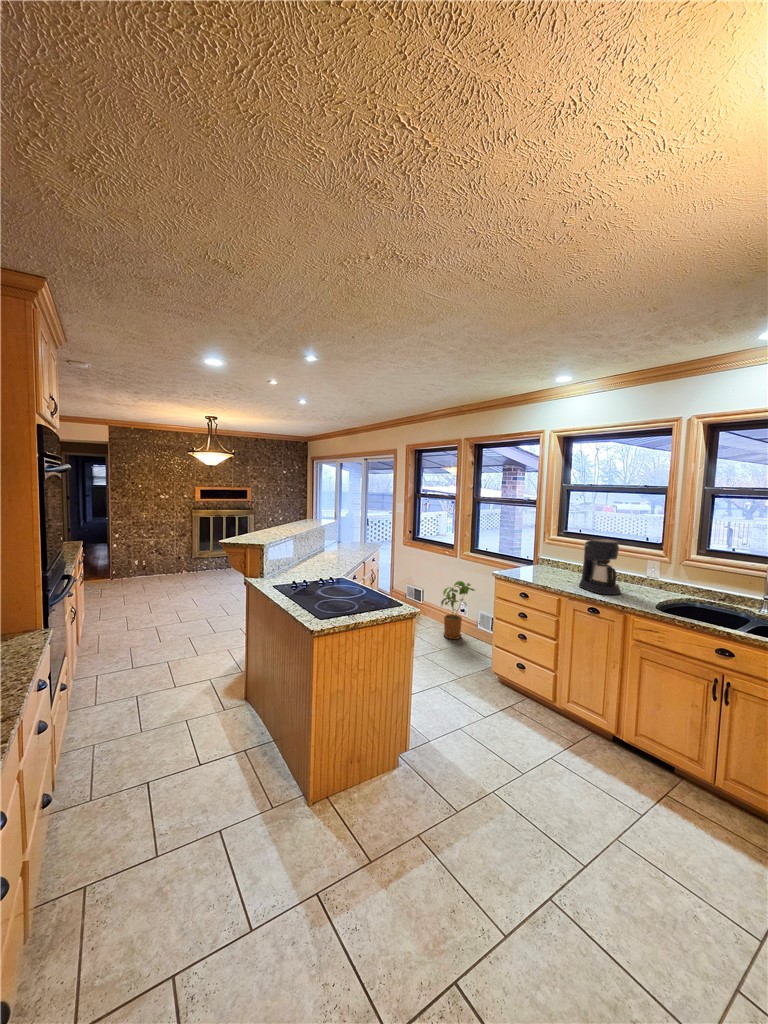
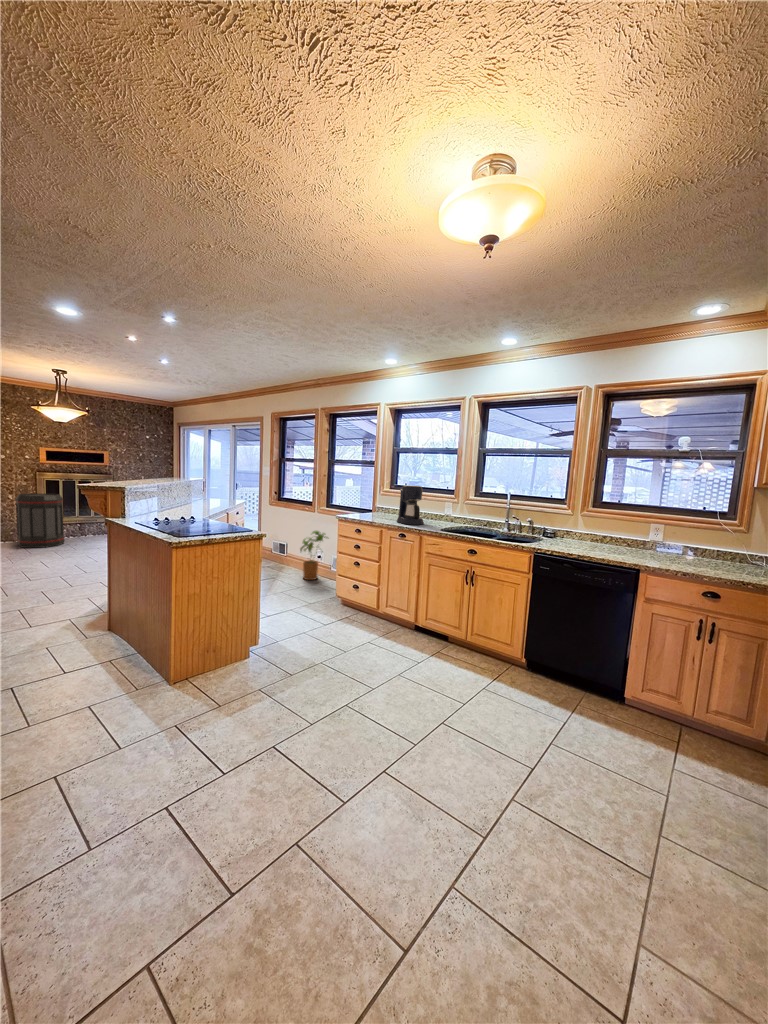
trash can: none [175,530,213,582] -> present [15,493,65,548]

